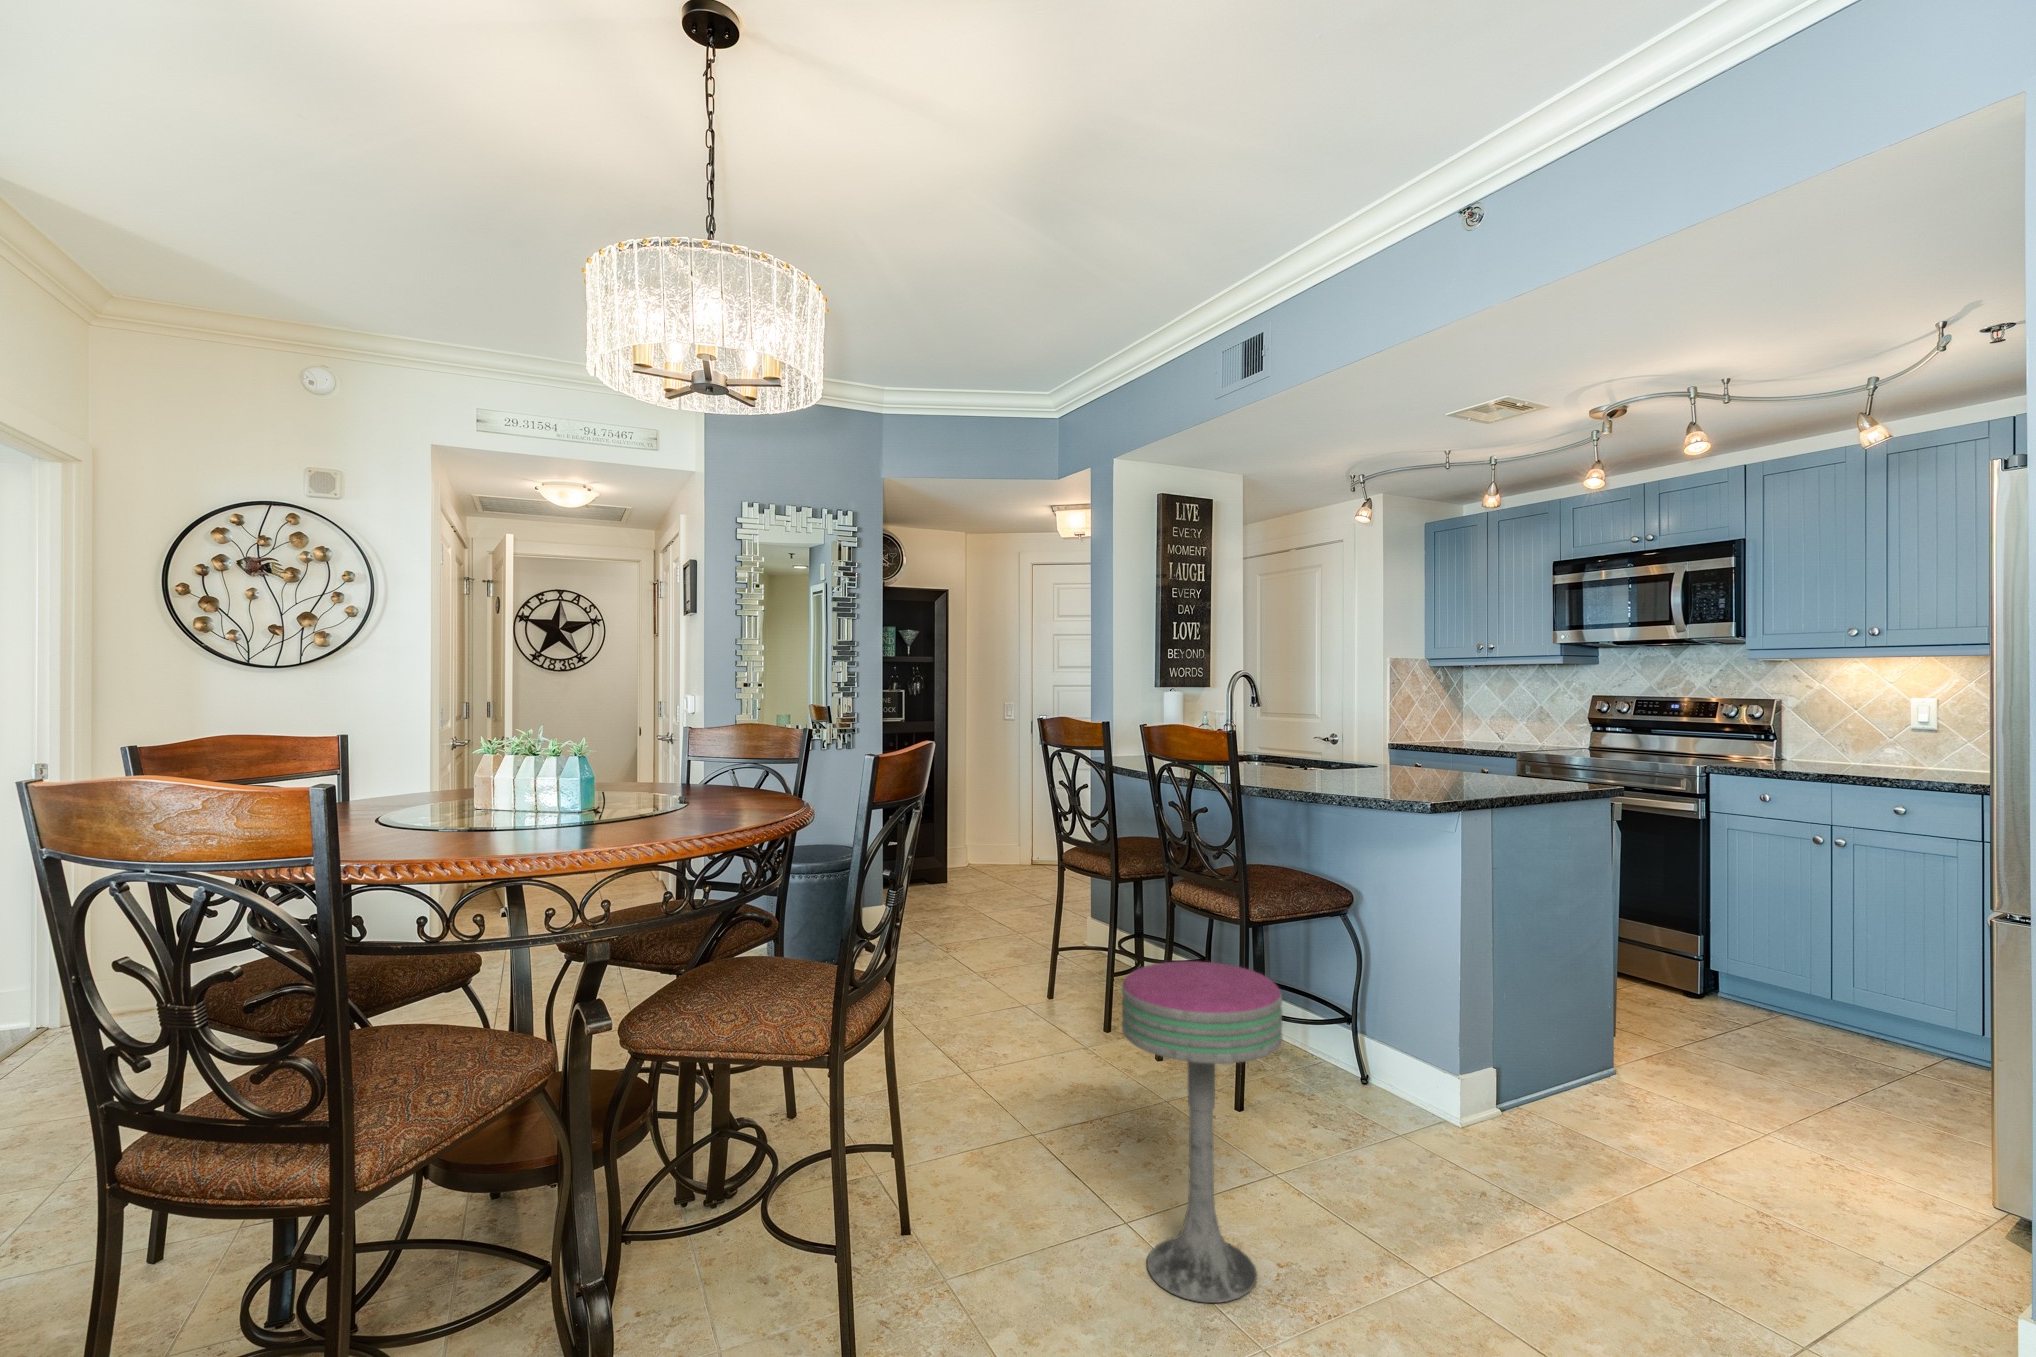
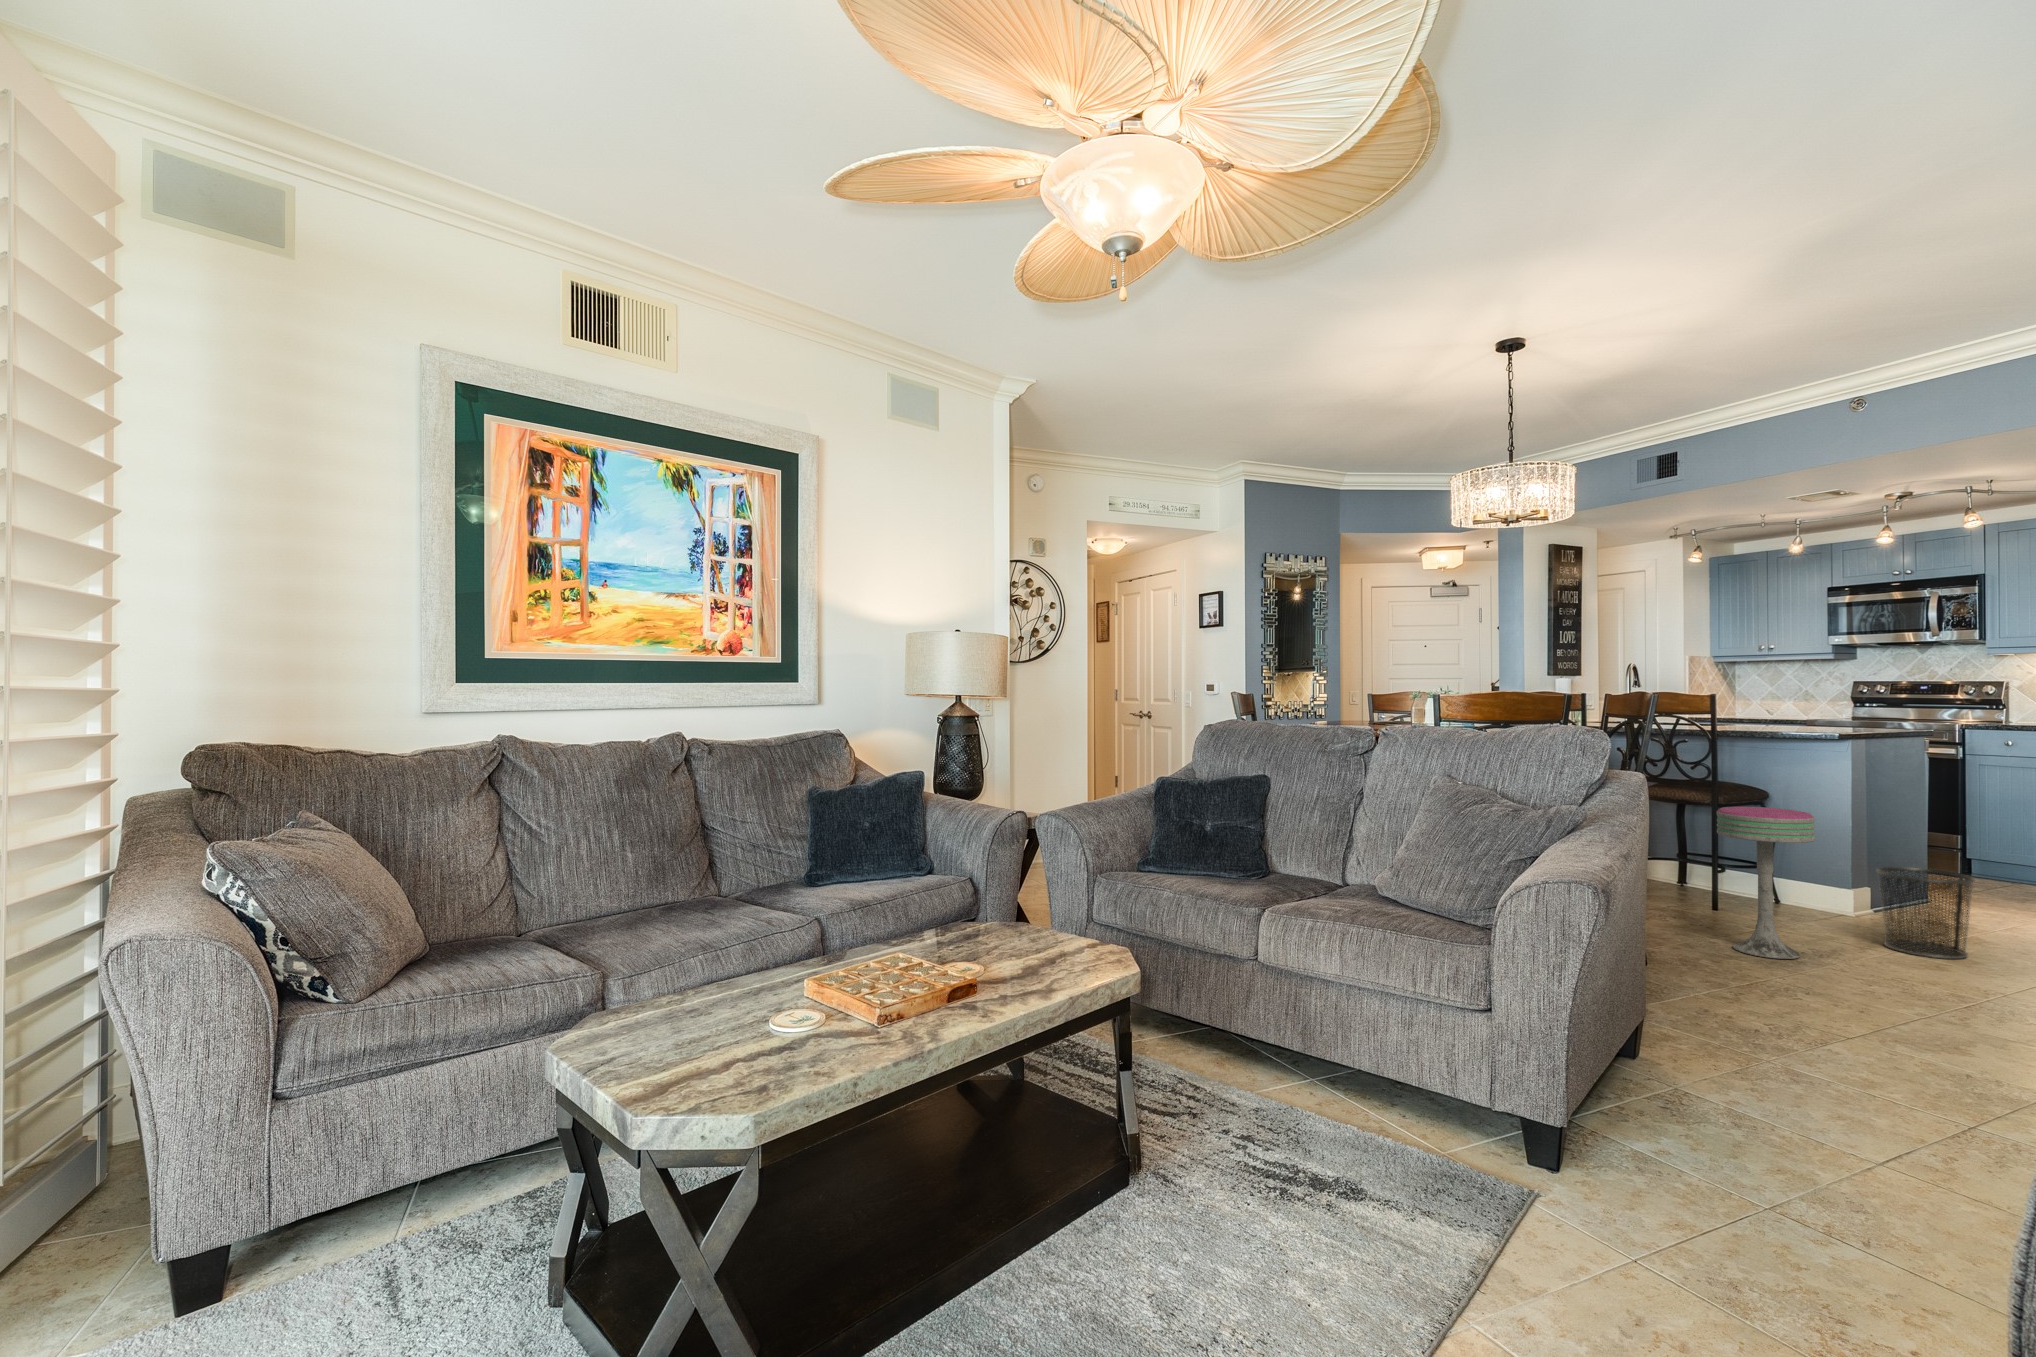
waste bin: none [1441,1068,1601,1282] -> present [1876,867,1975,959]

